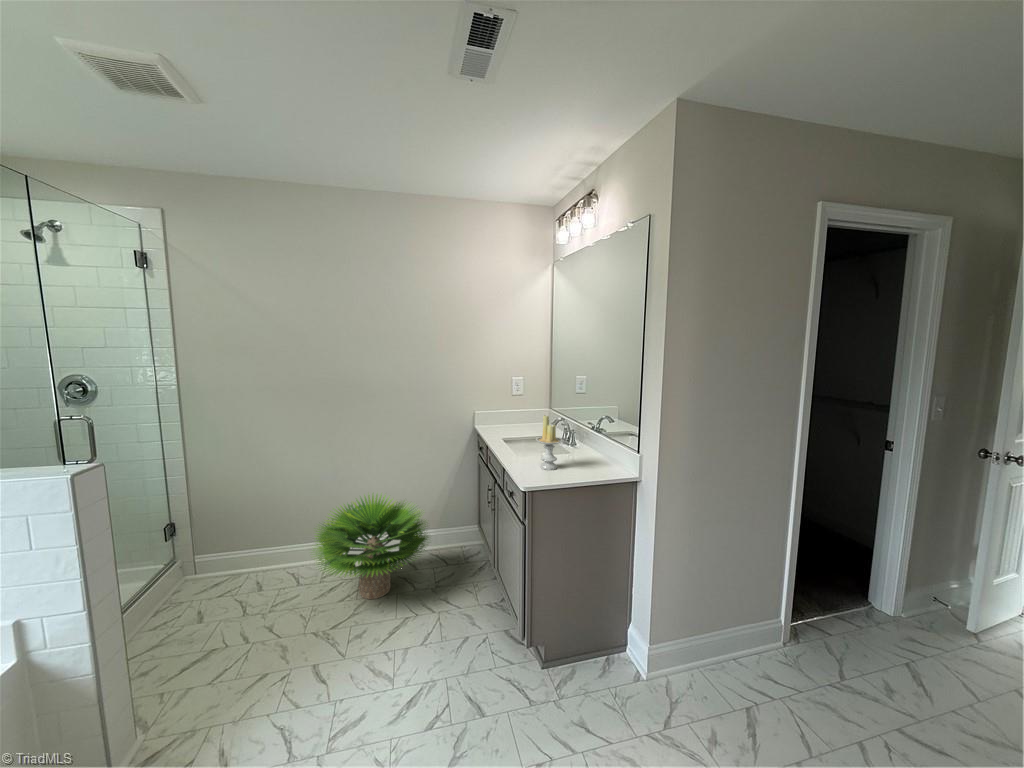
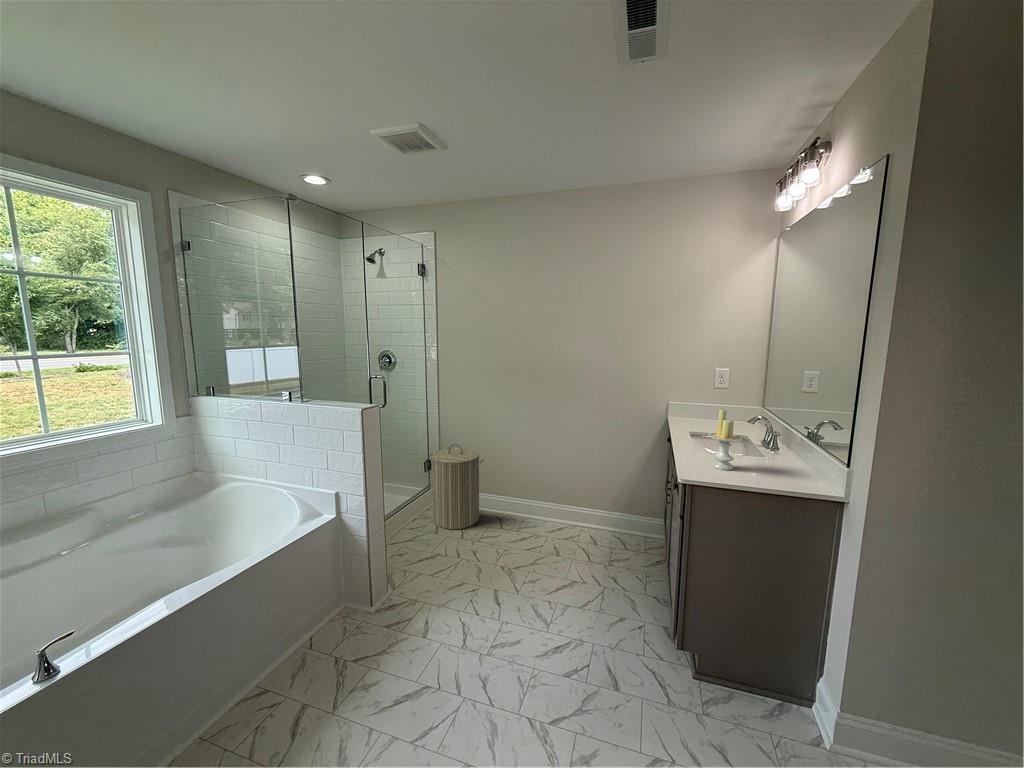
laundry hamper: none [176,494,268,613] -> present [429,444,484,529]
potted plant: present [315,495,429,599] -> none [505,463,609,557]

